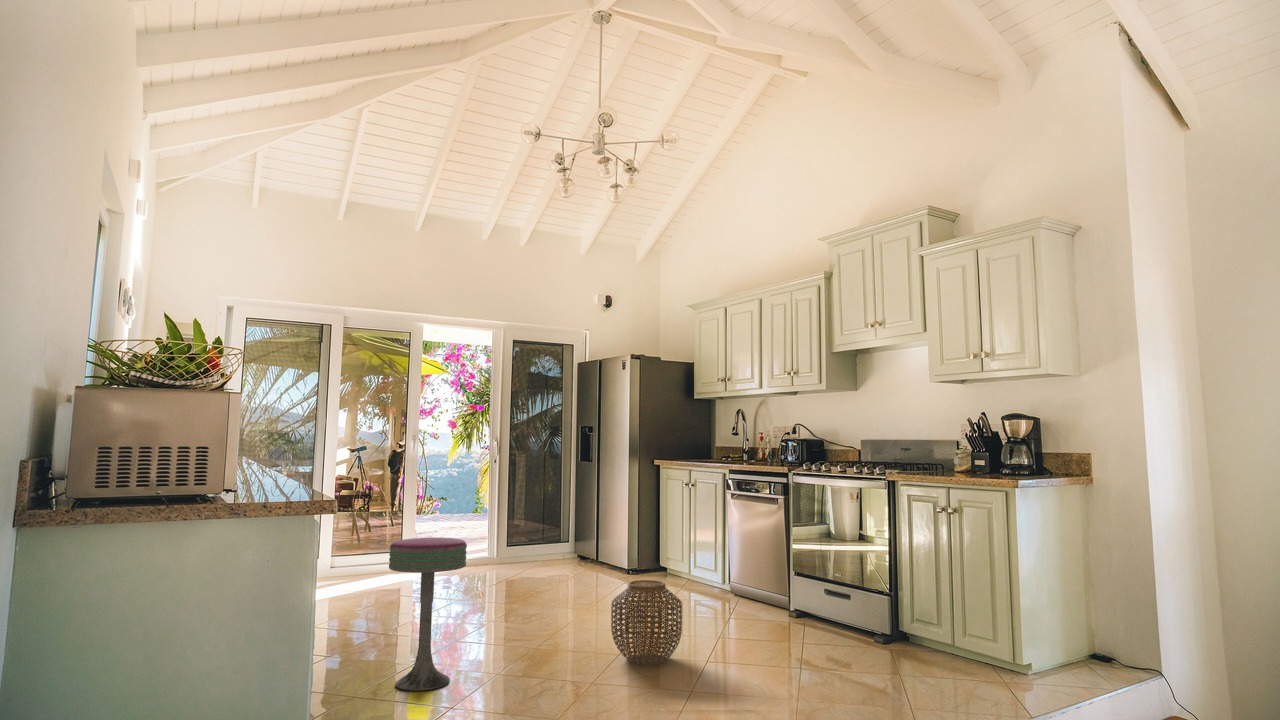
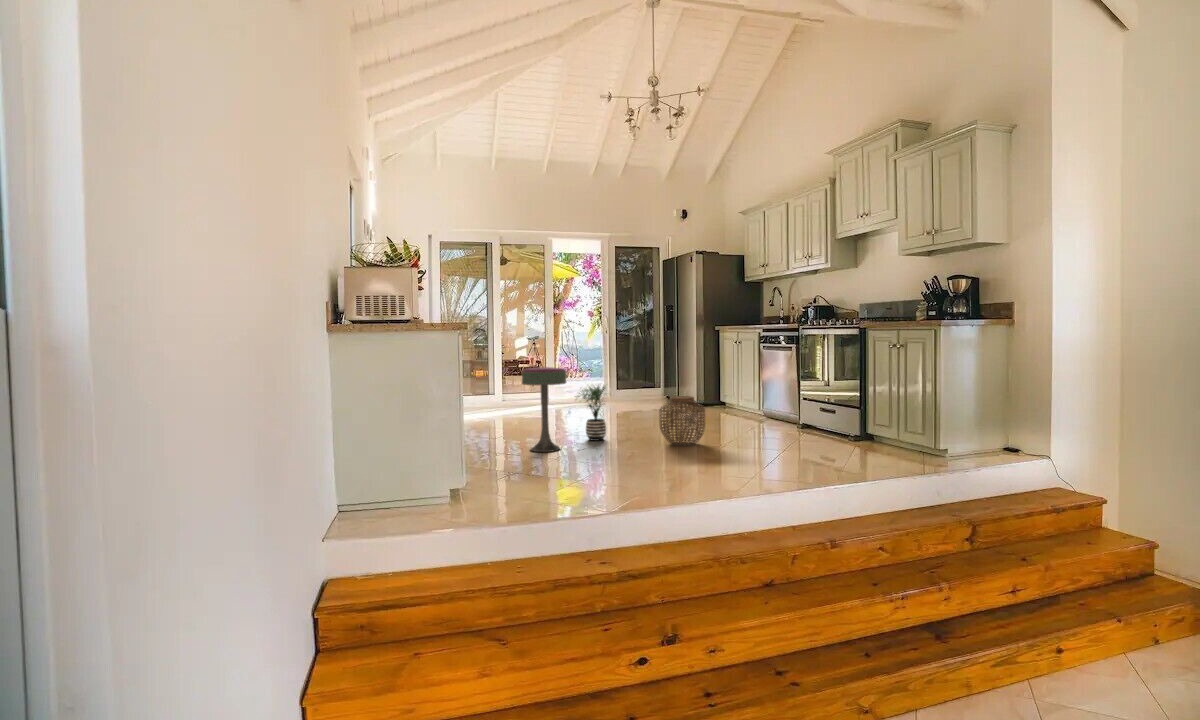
potted plant: none [469,557,535,656] -> present [575,385,608,441]

